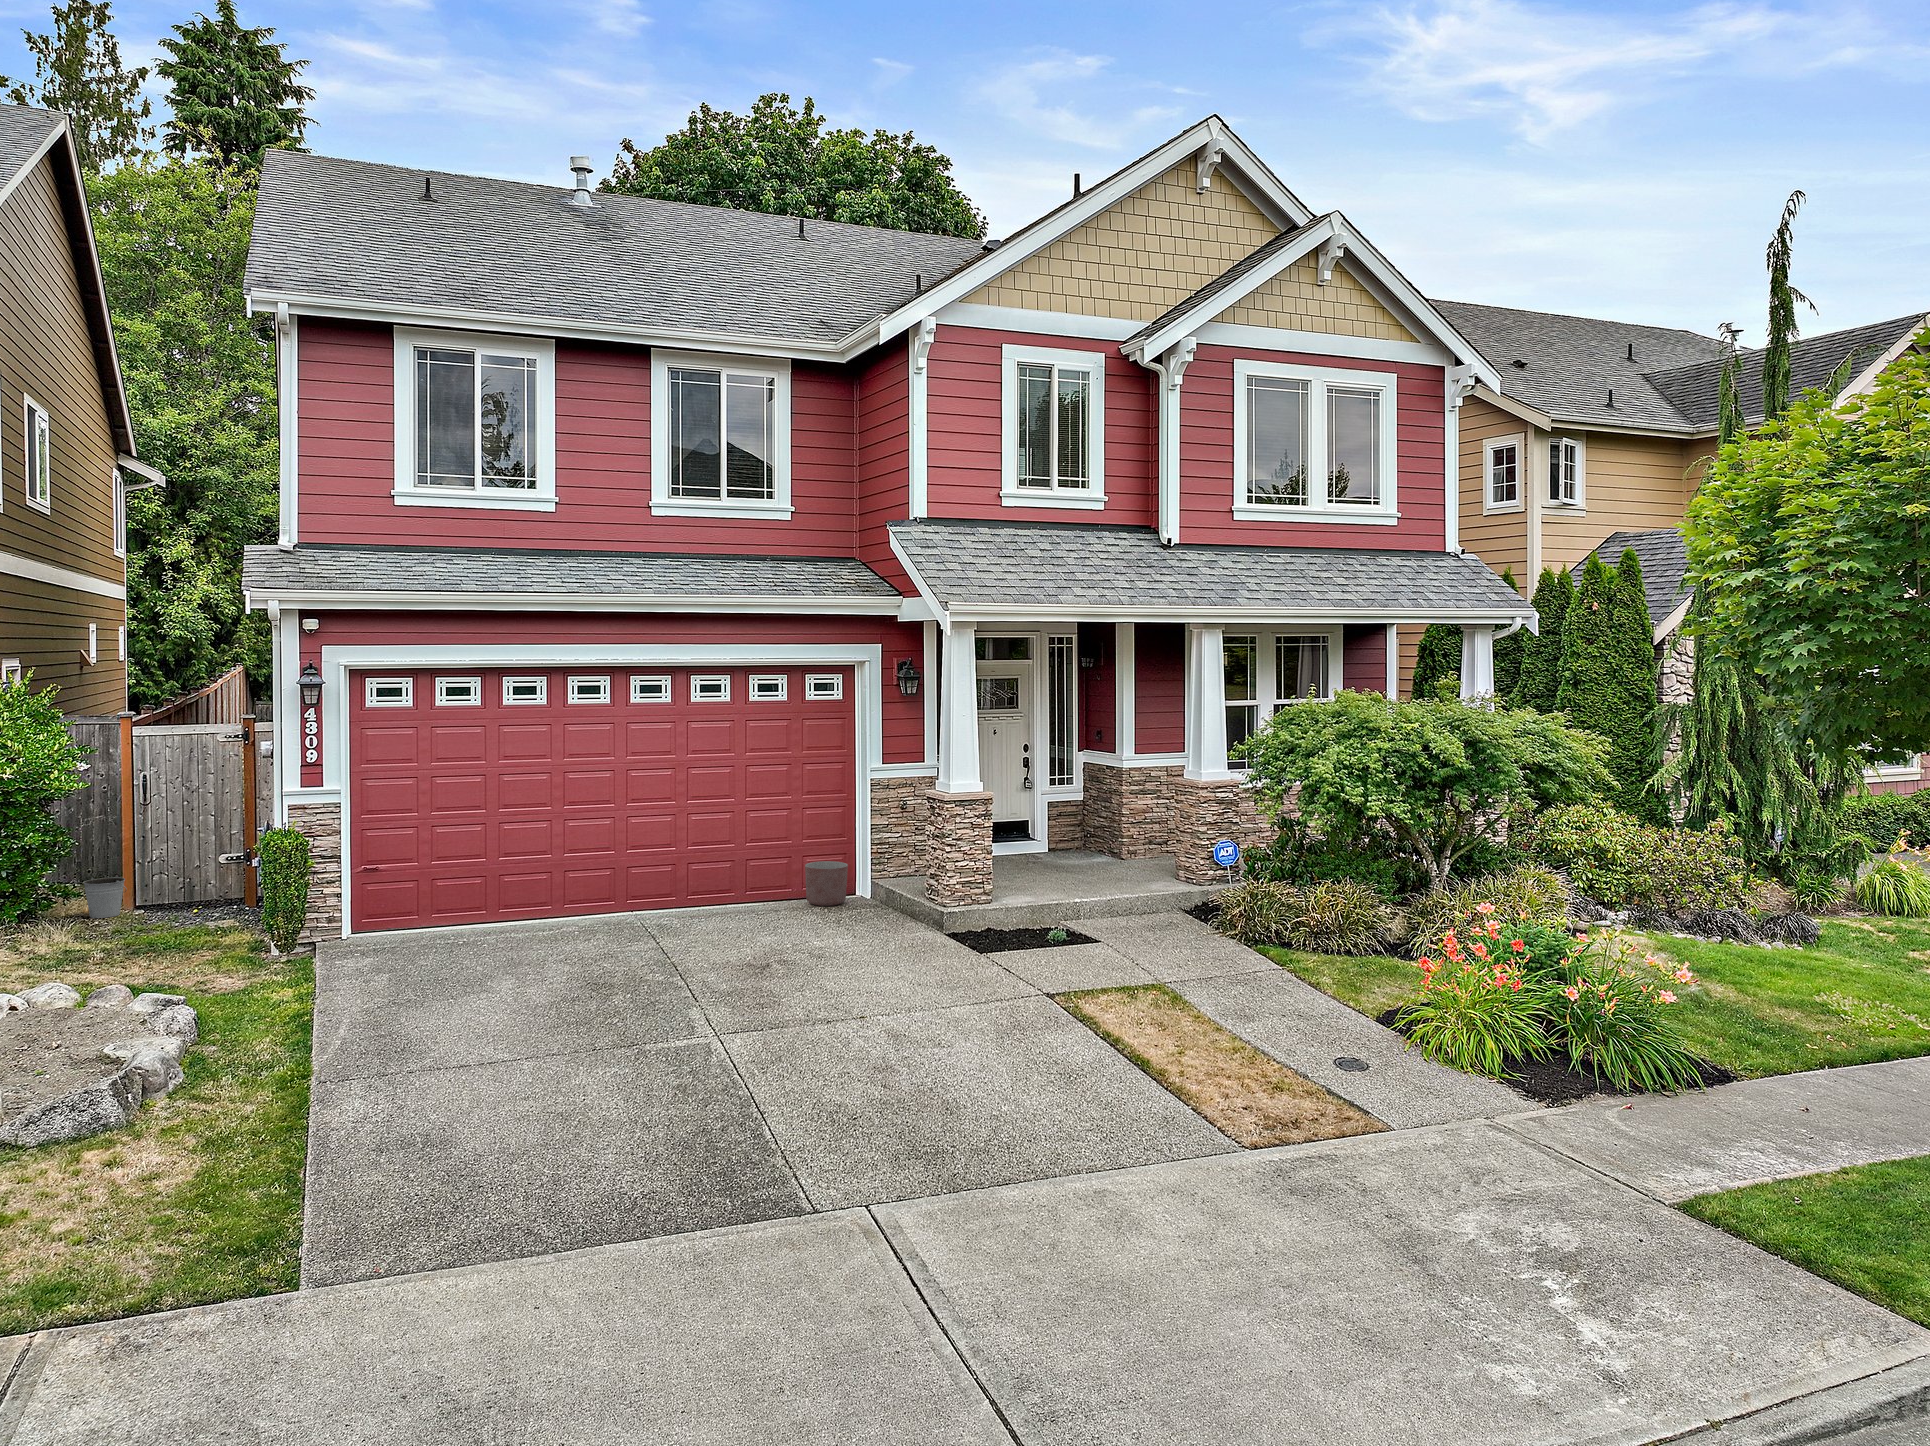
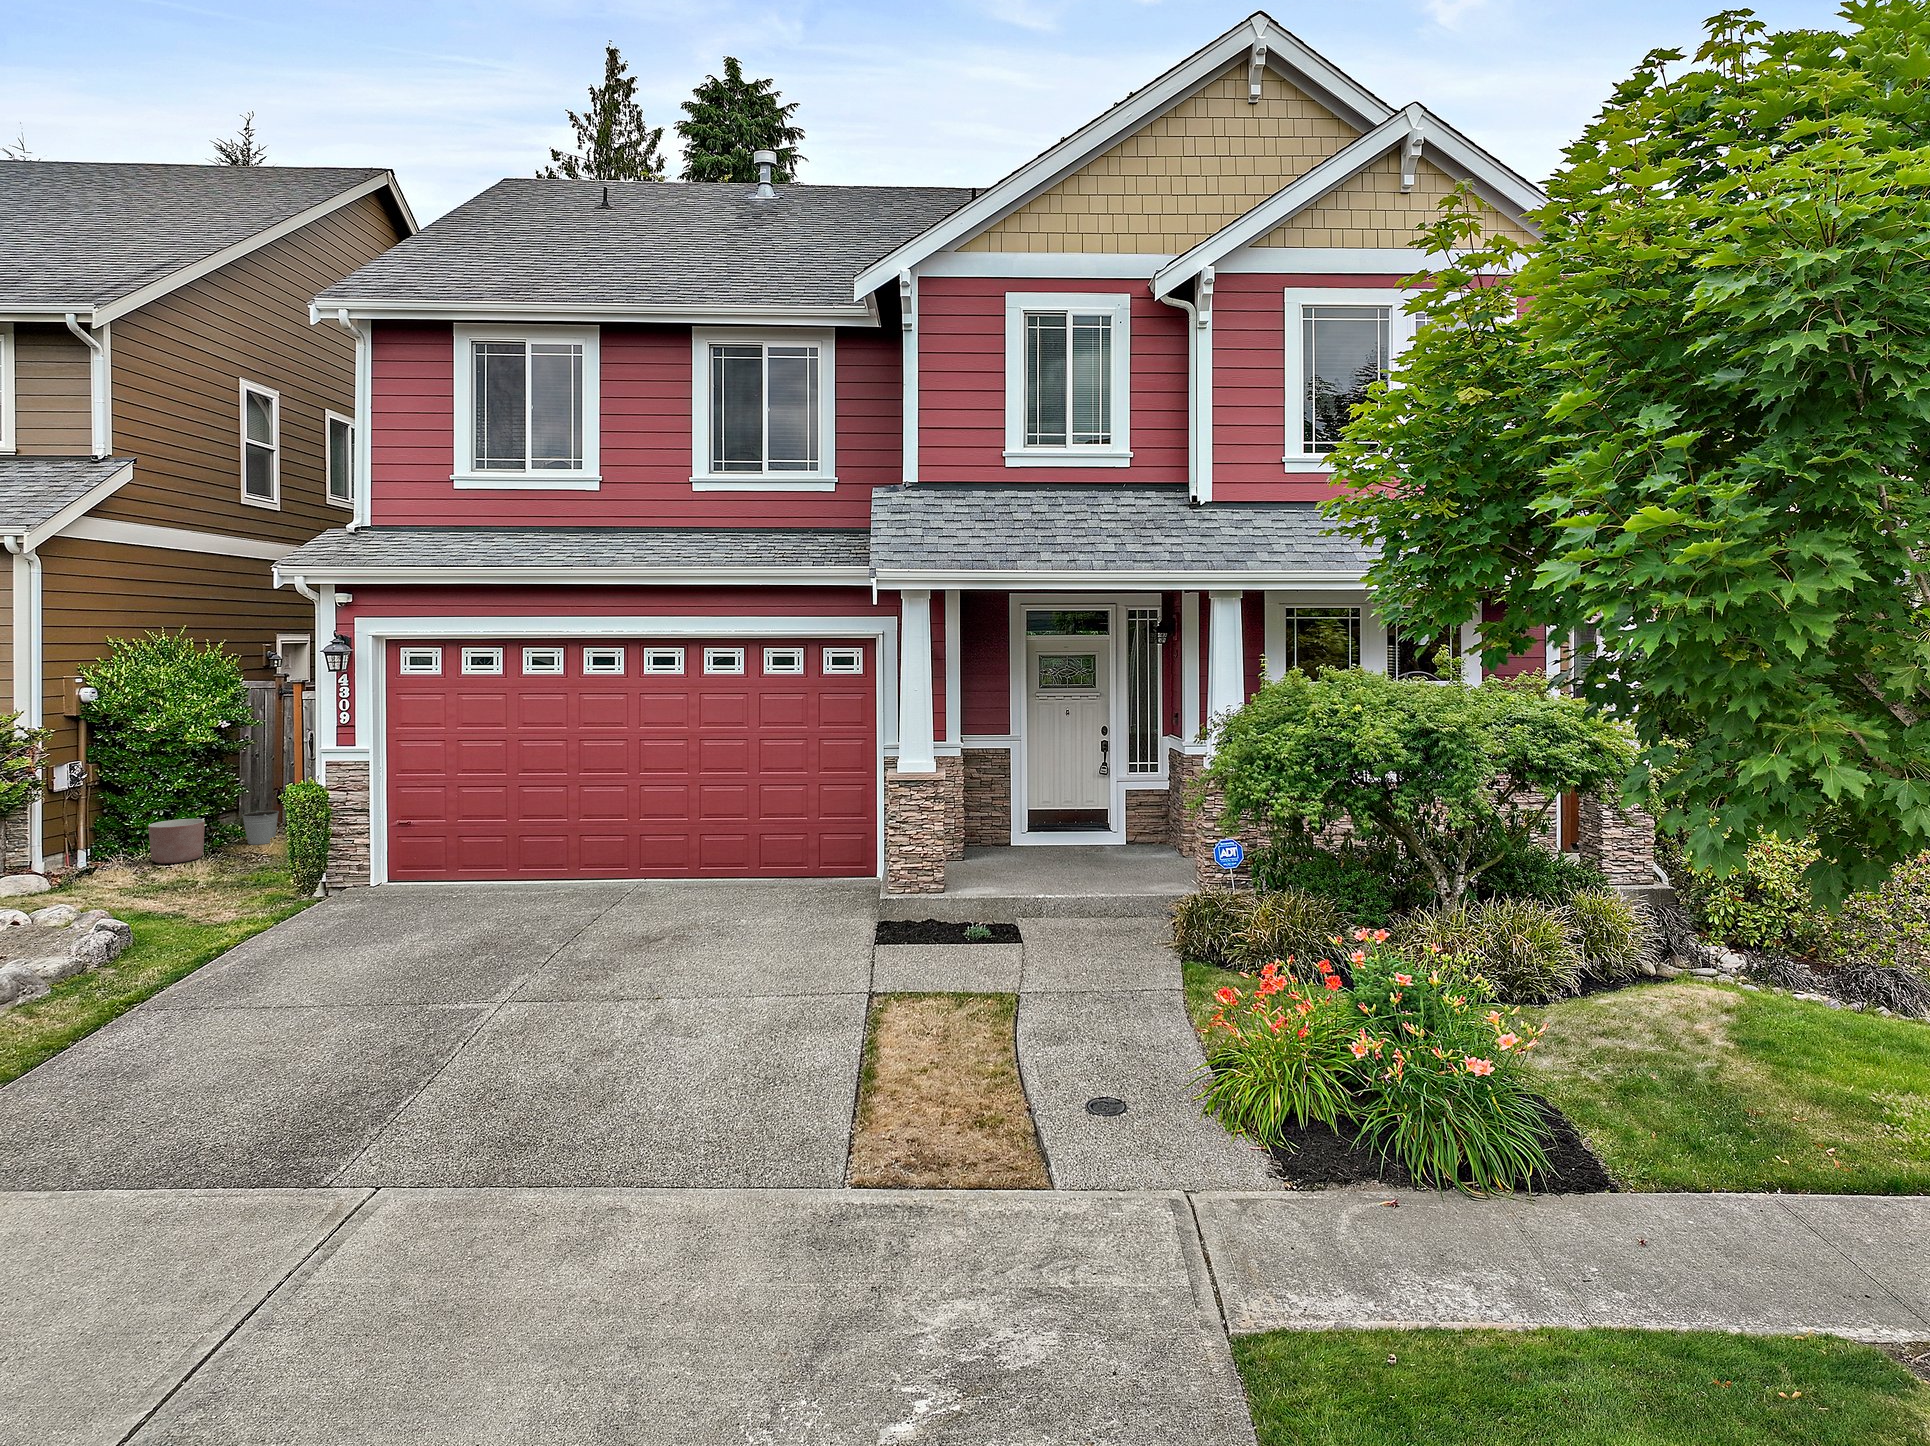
planter: present [805,861,848,906] -> present [148,819,205,863]

